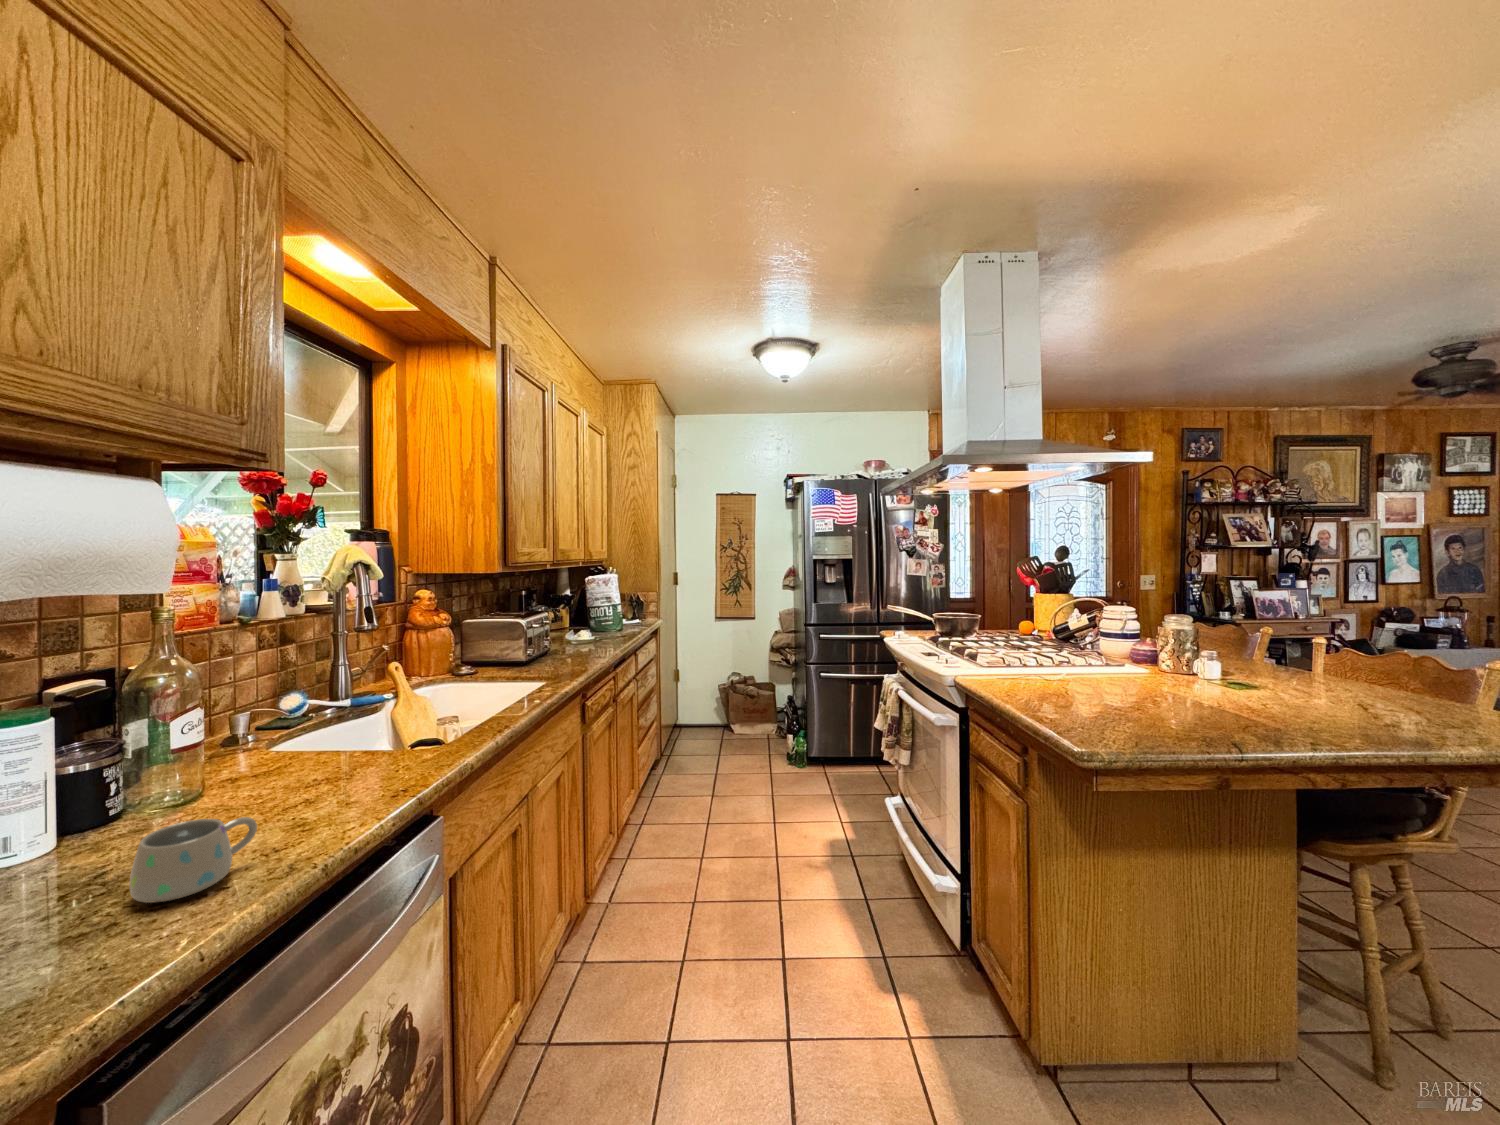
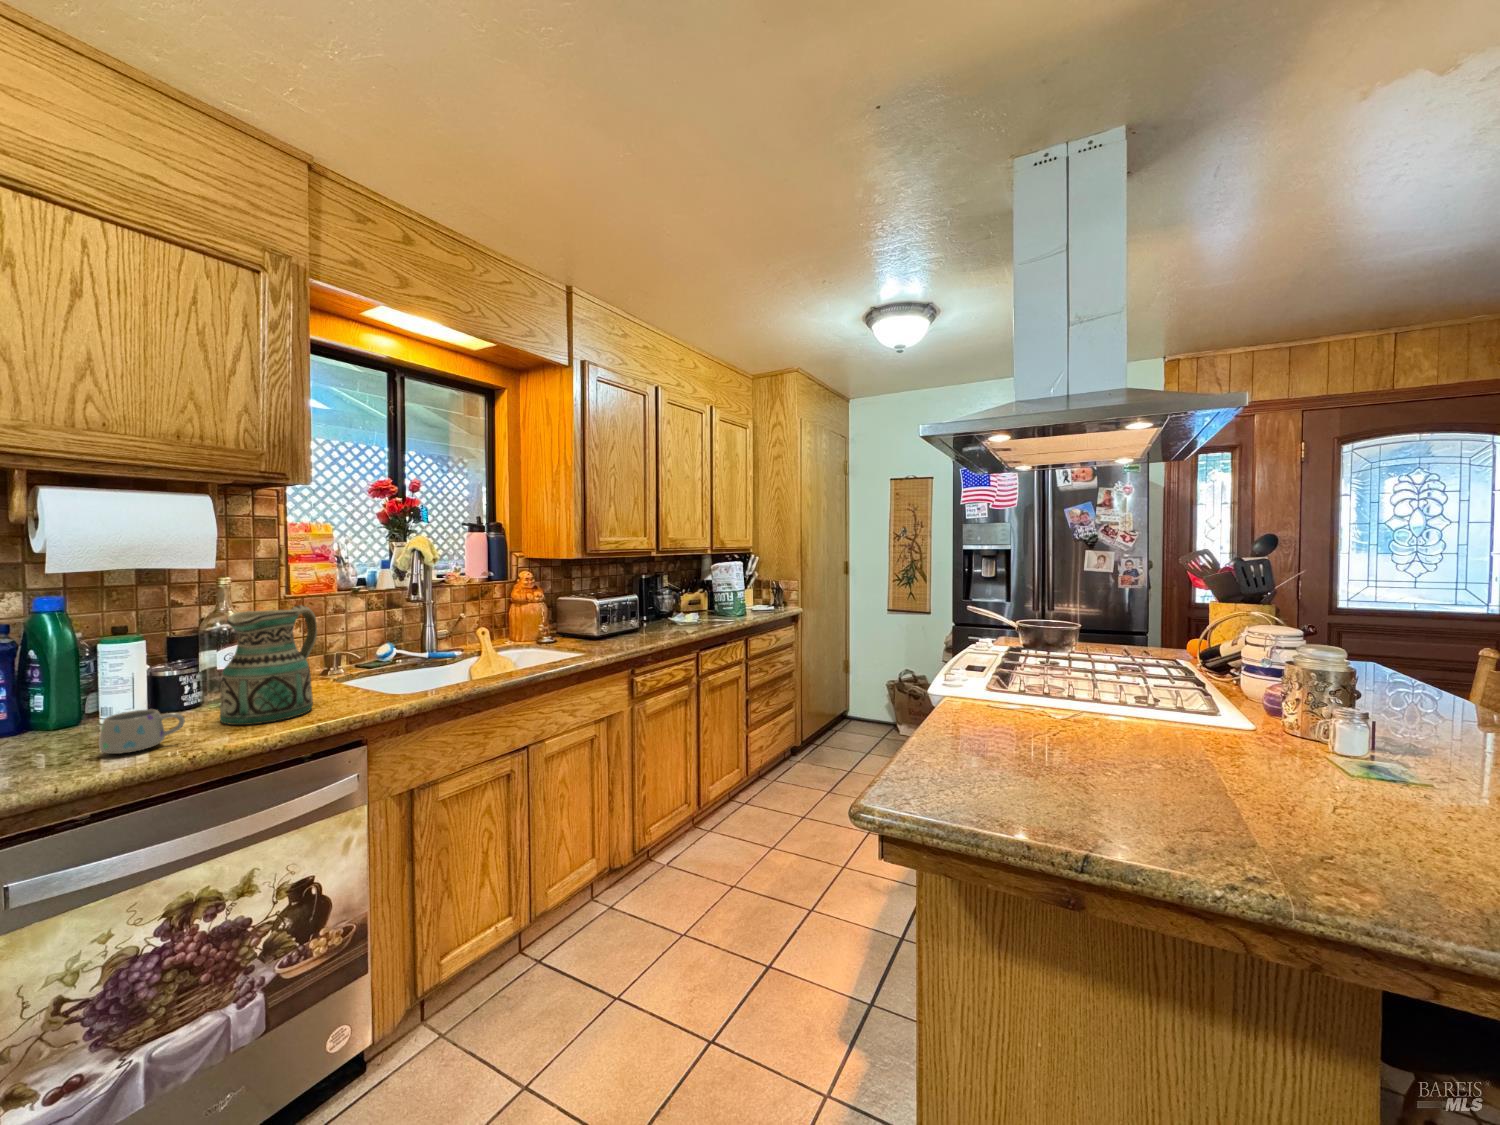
ceramic pitcher: none [222,644,355,827] -> present [220,605,317,725]

